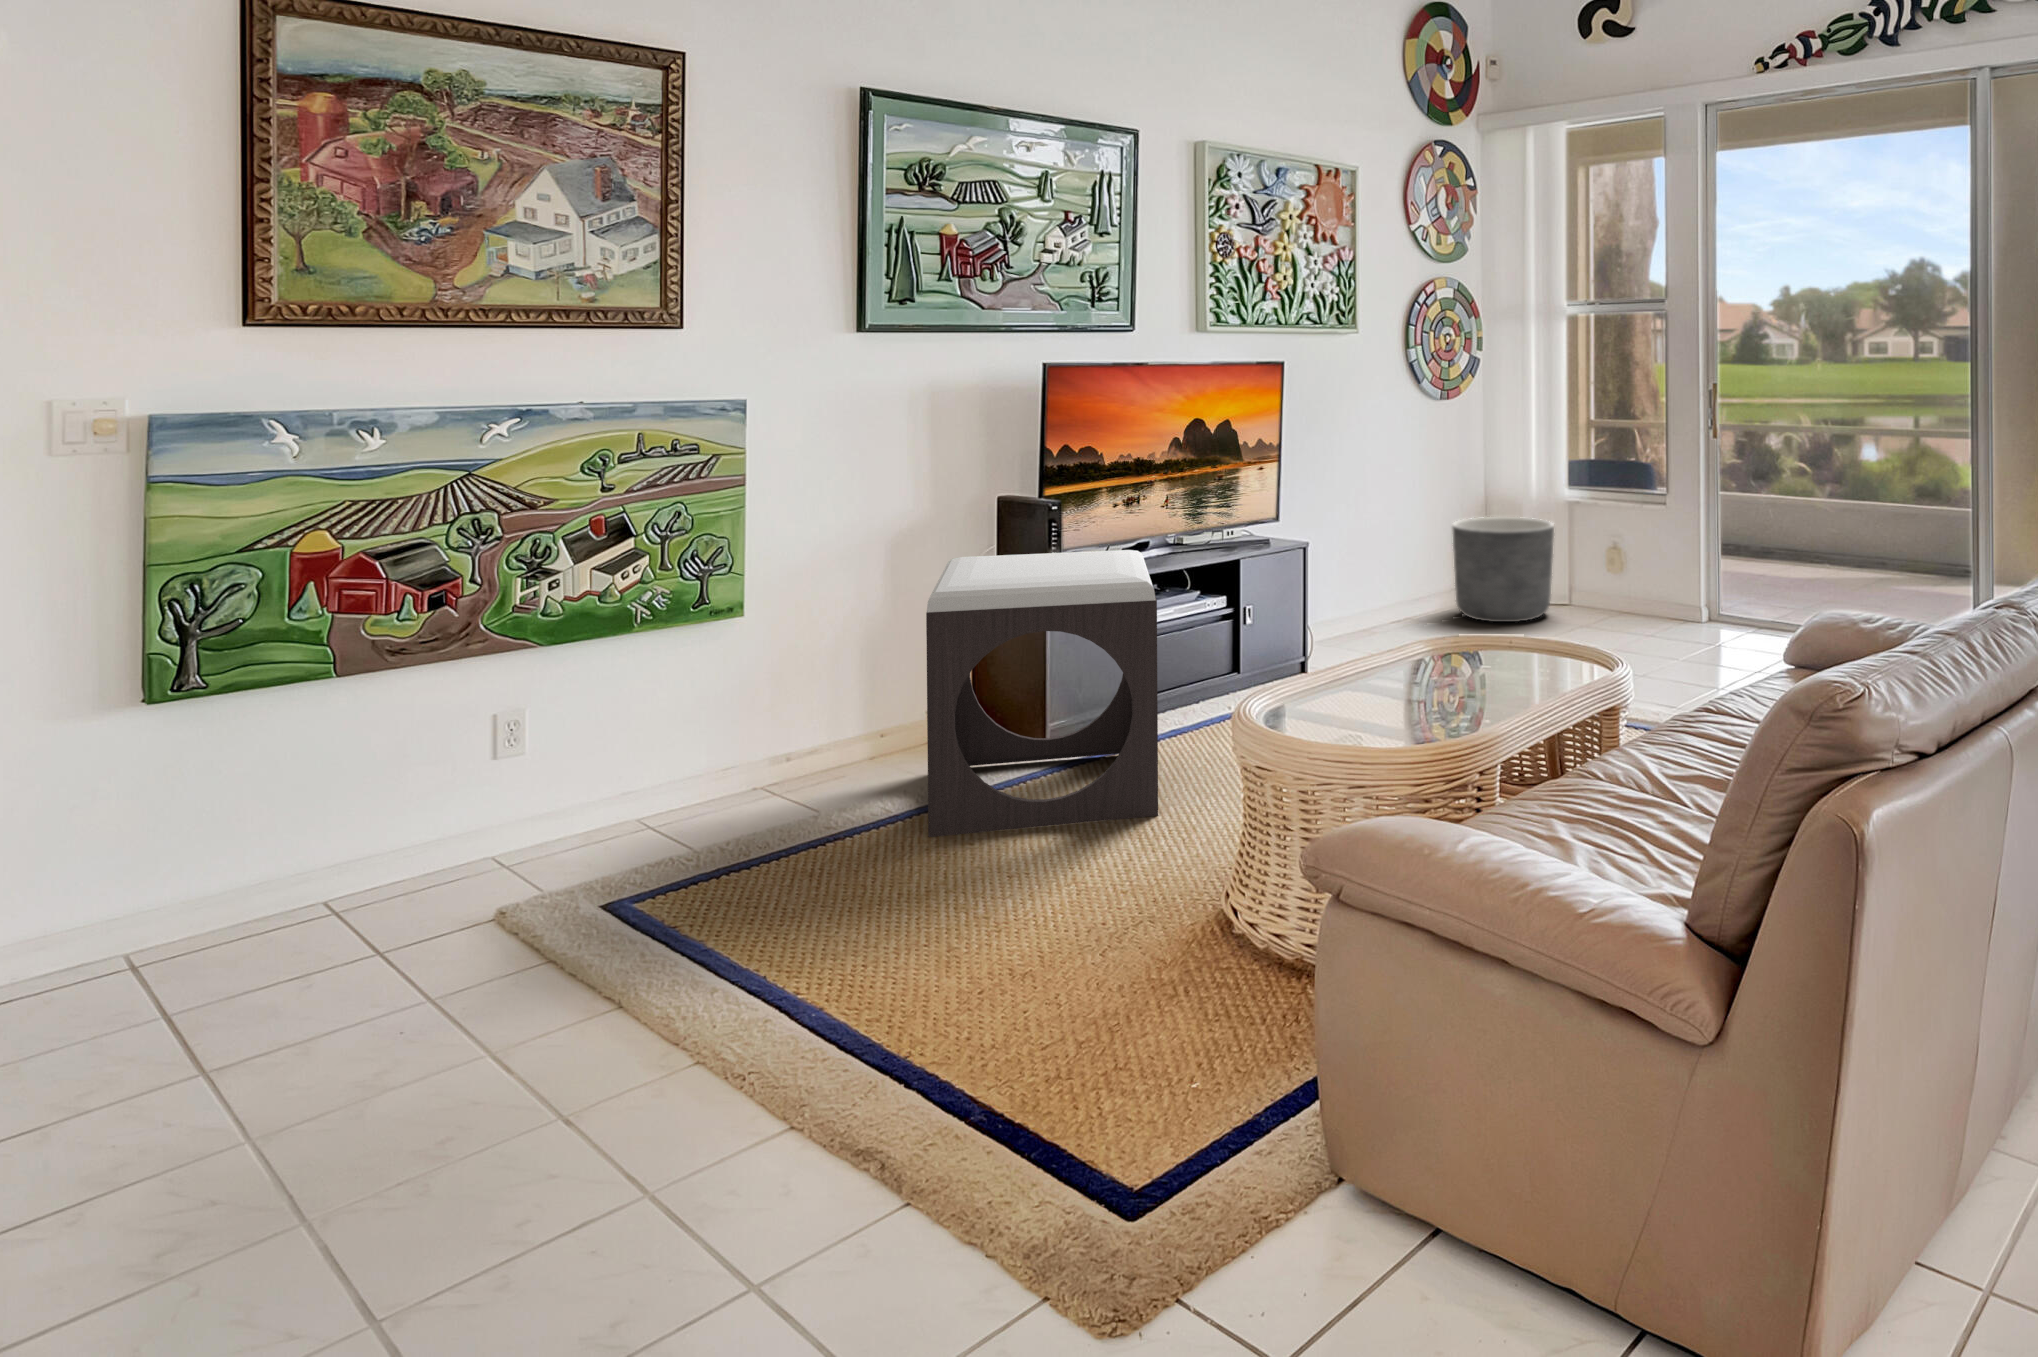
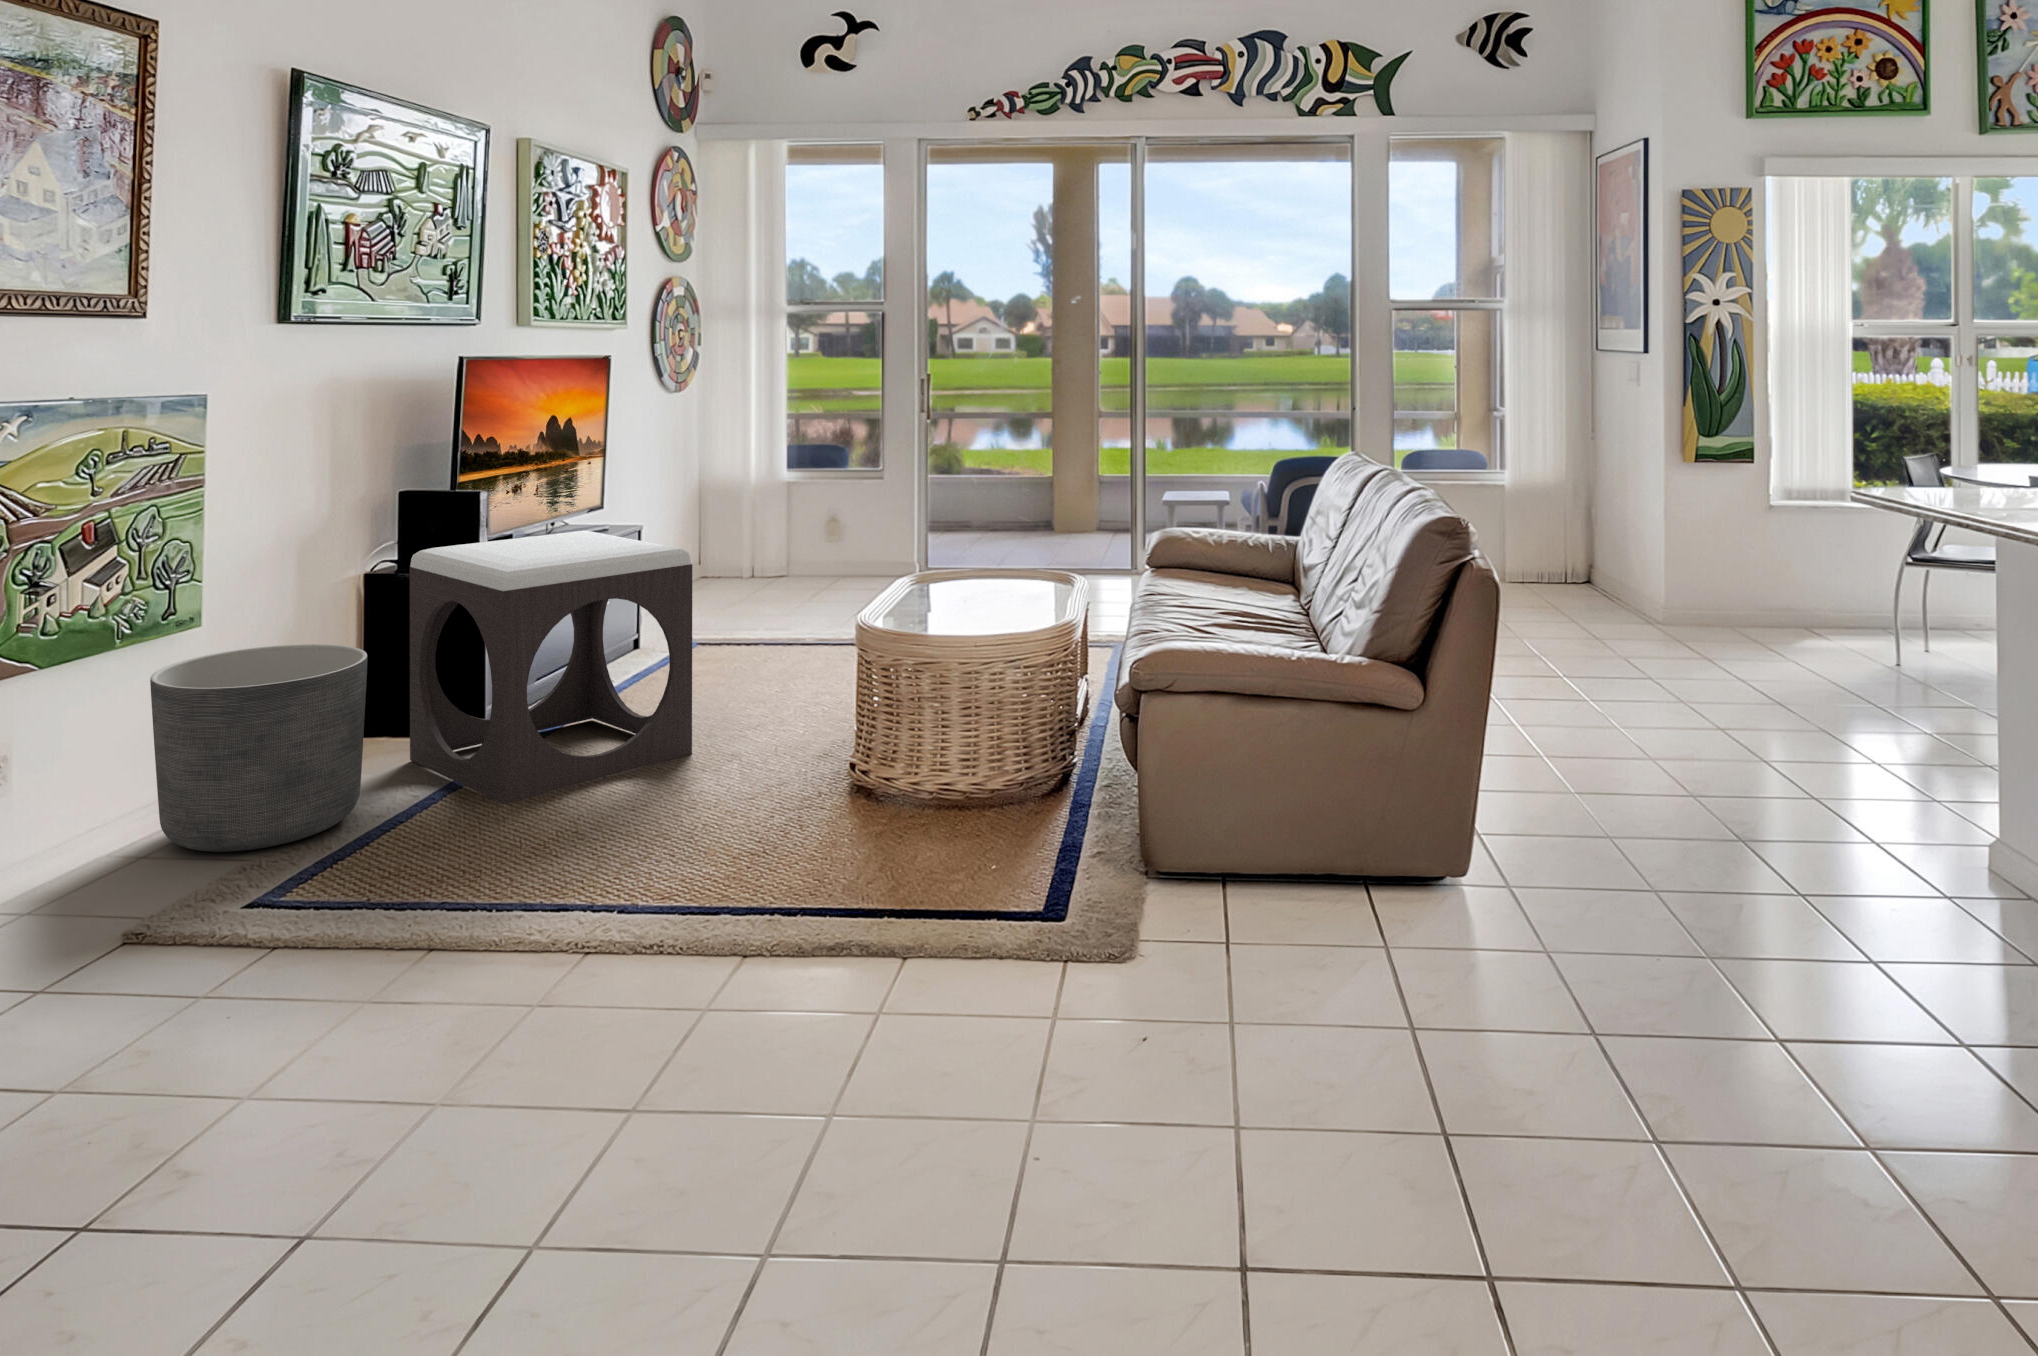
planter: present [1452,517,1554,622] -> present [150,644,367,852]

